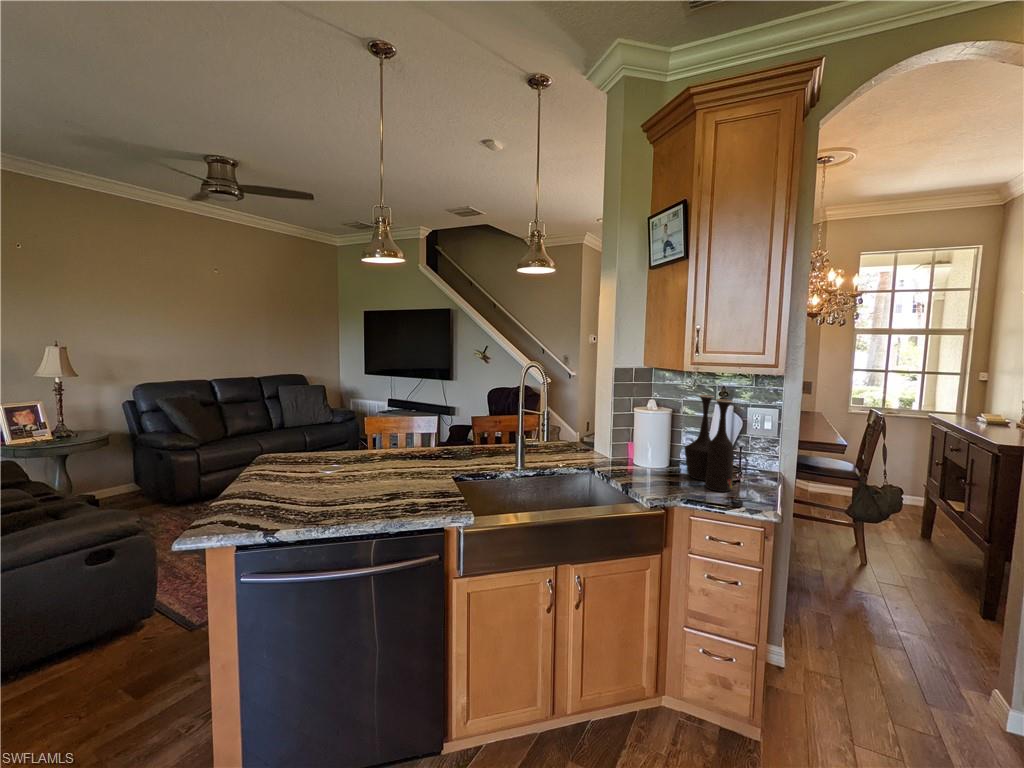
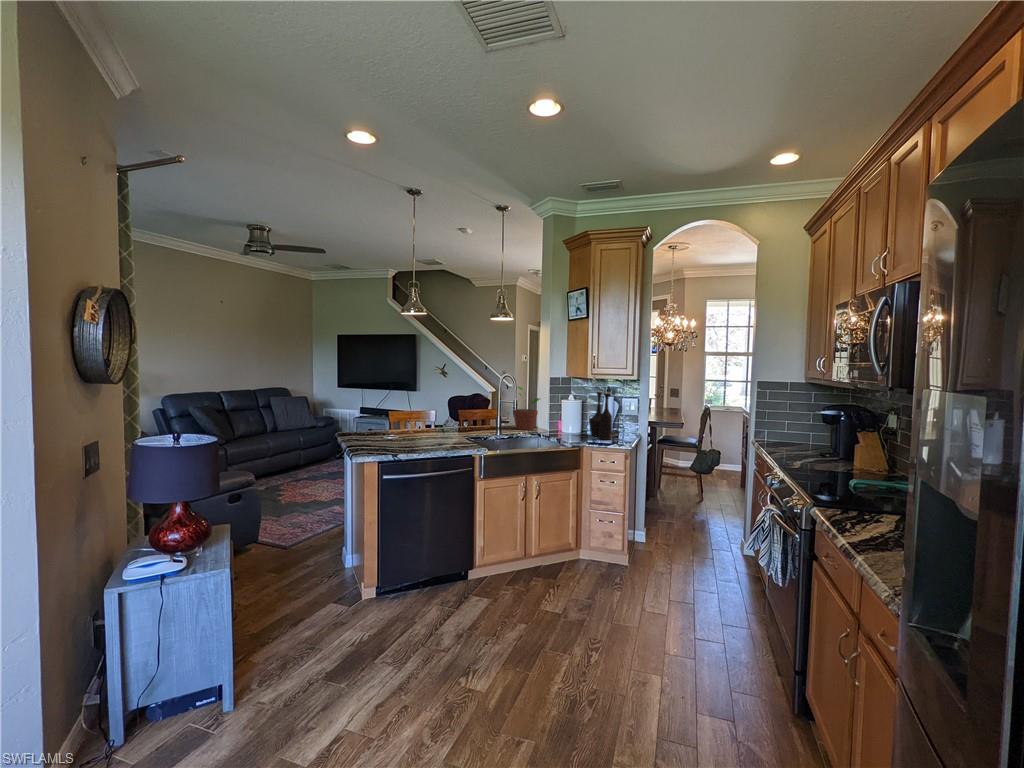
potted plant: none [549,382,598,458] -> present [513,387,540,430]

